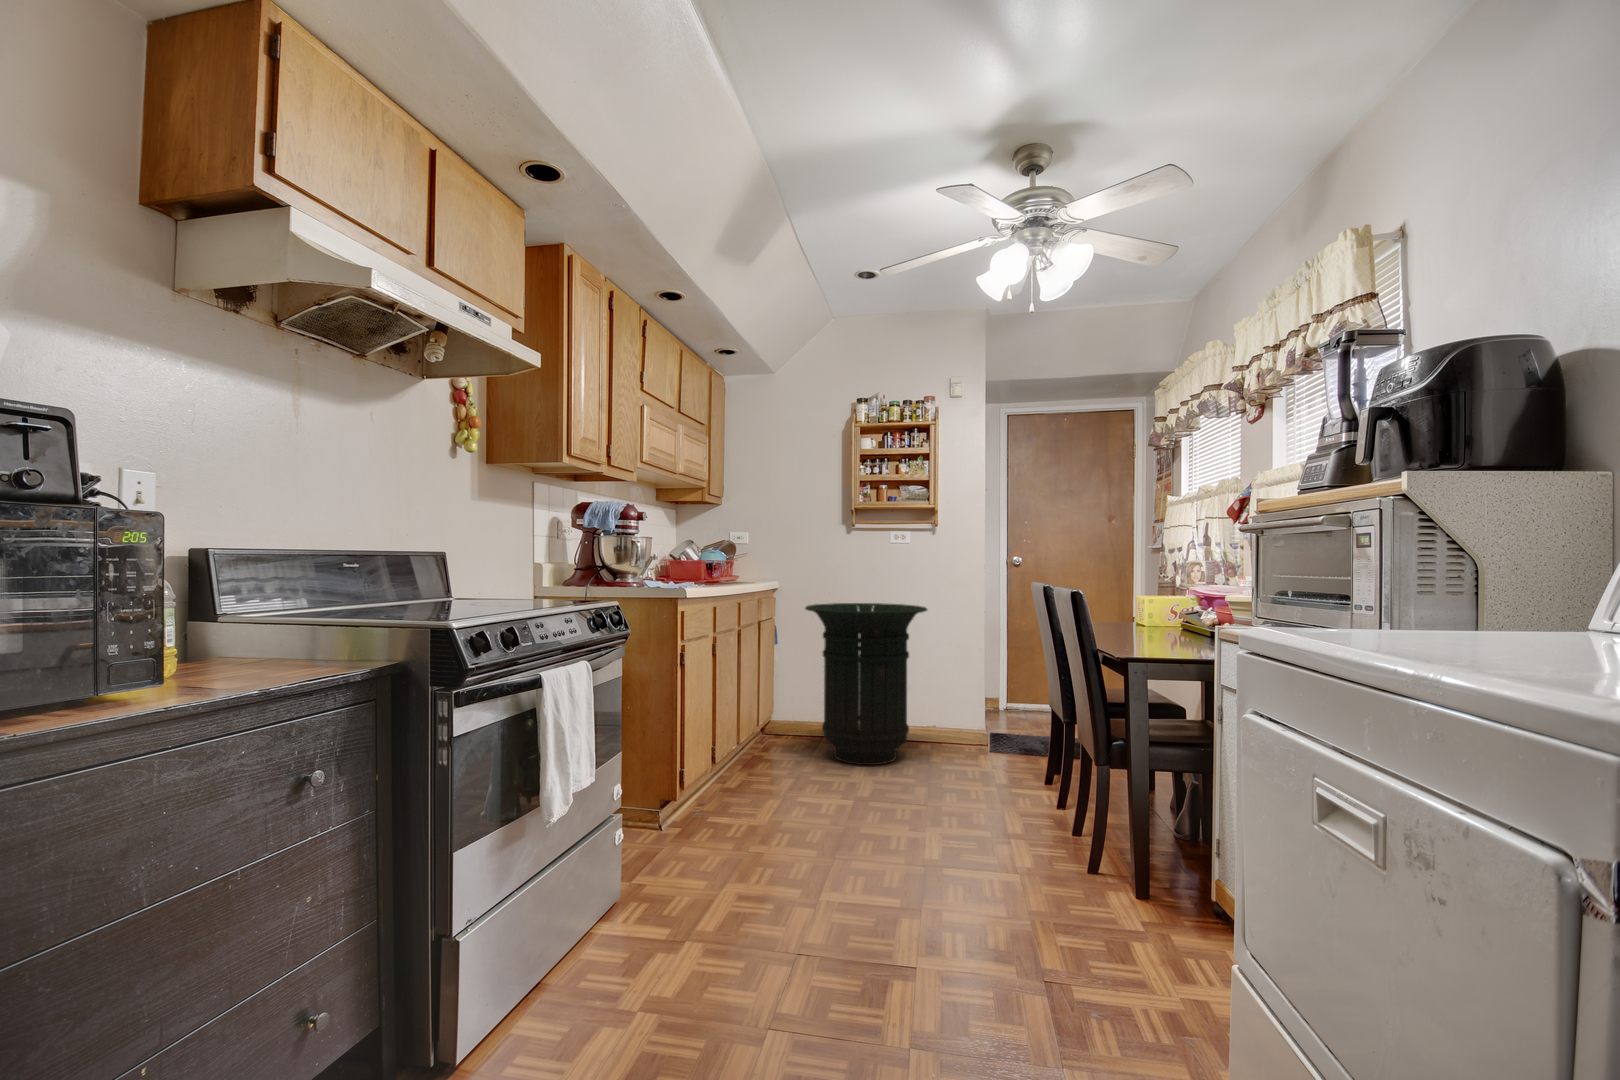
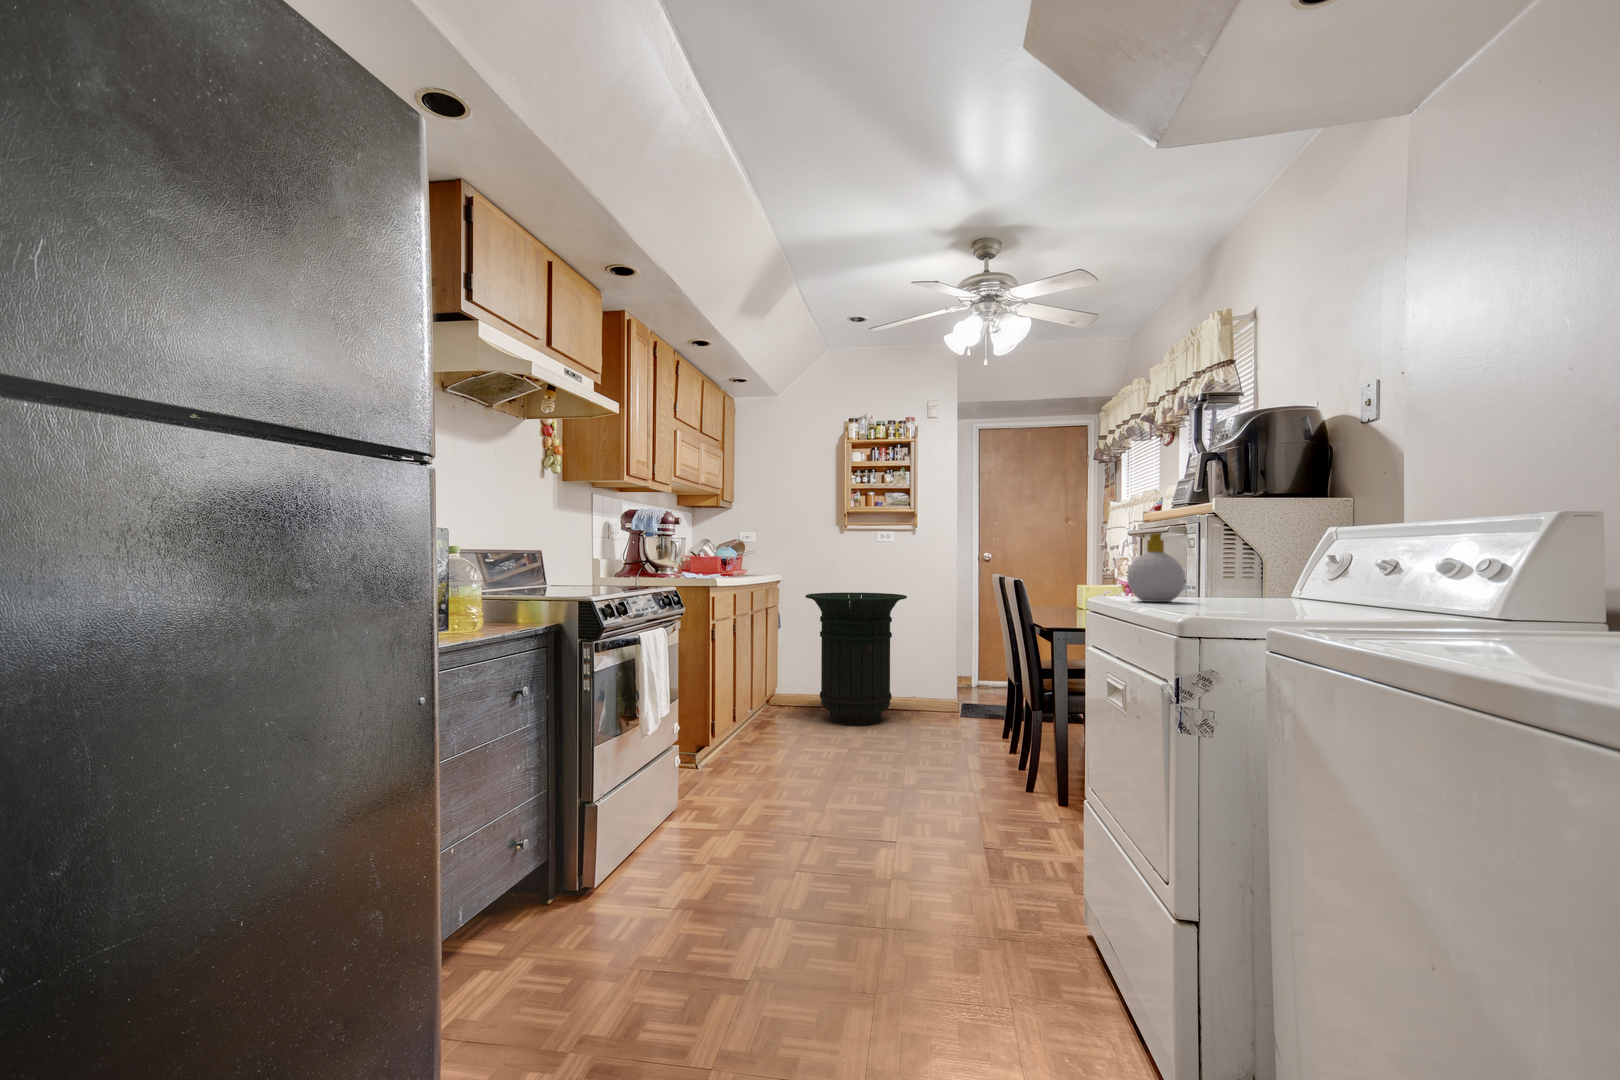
soap bottle: none [1327,516,1452,644] -> present [1127,533,1185,602]

